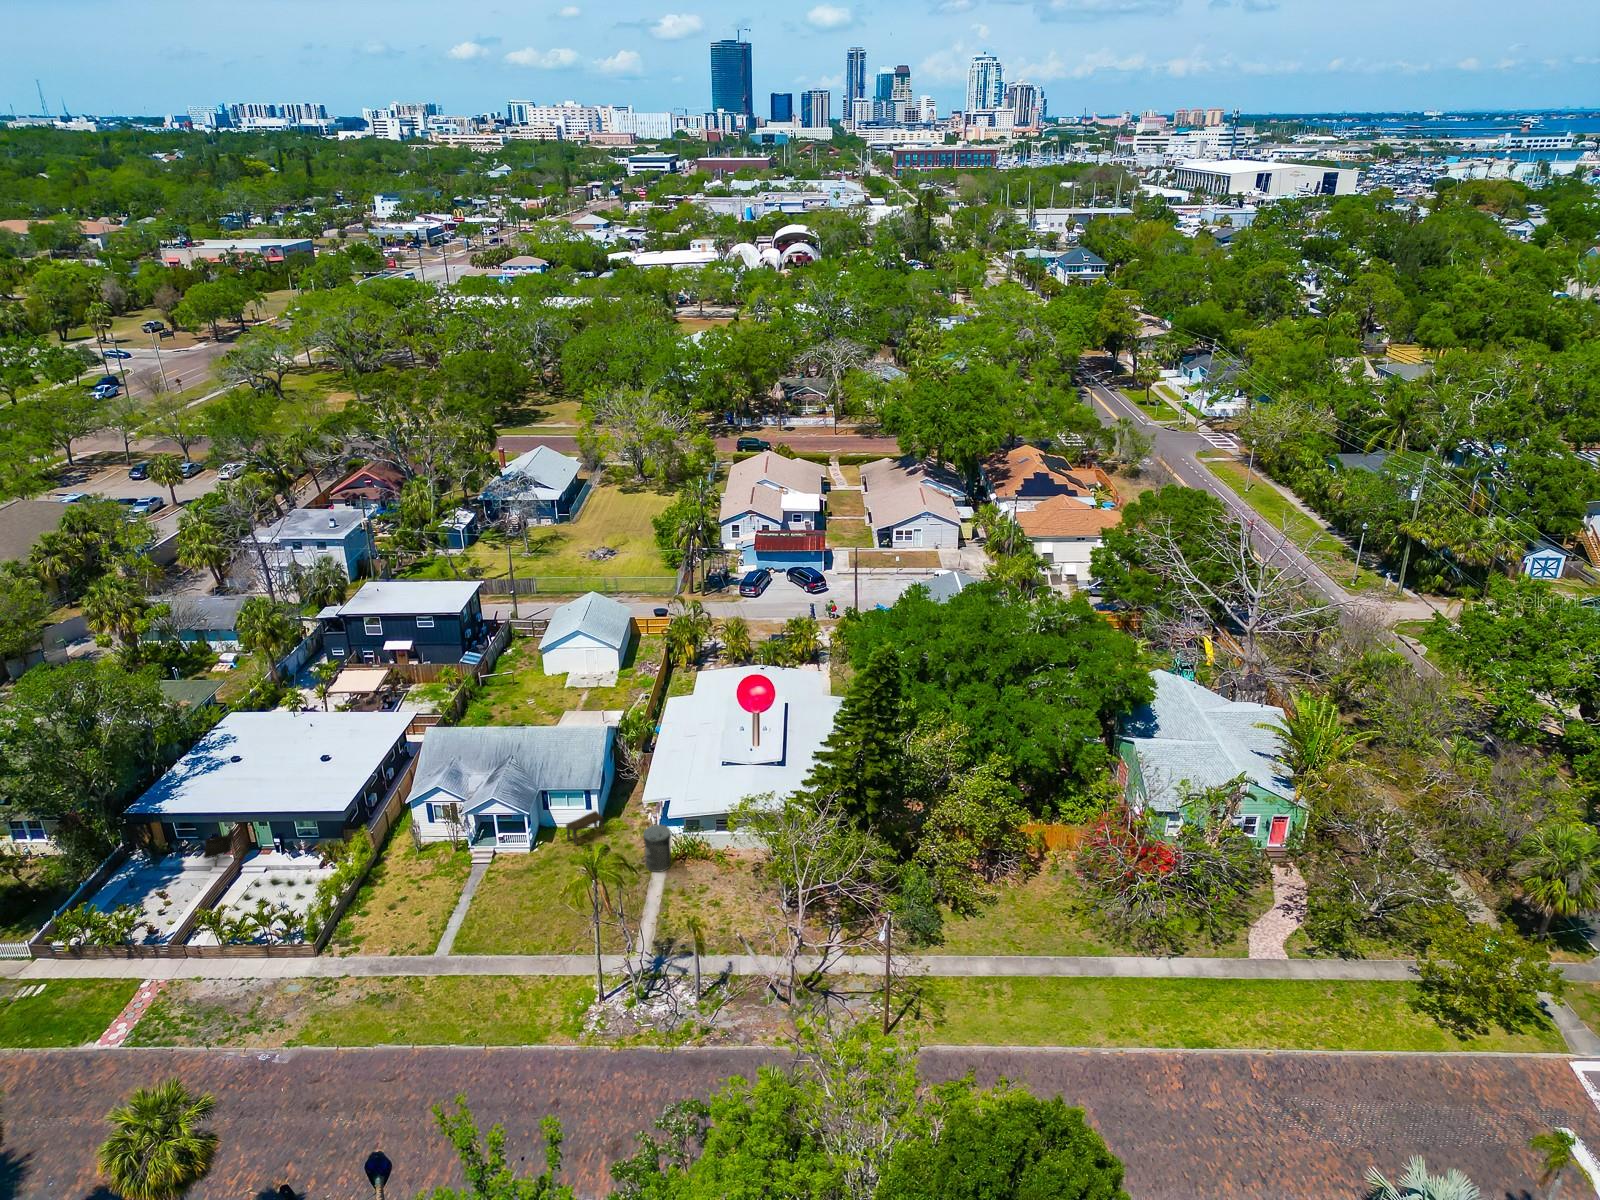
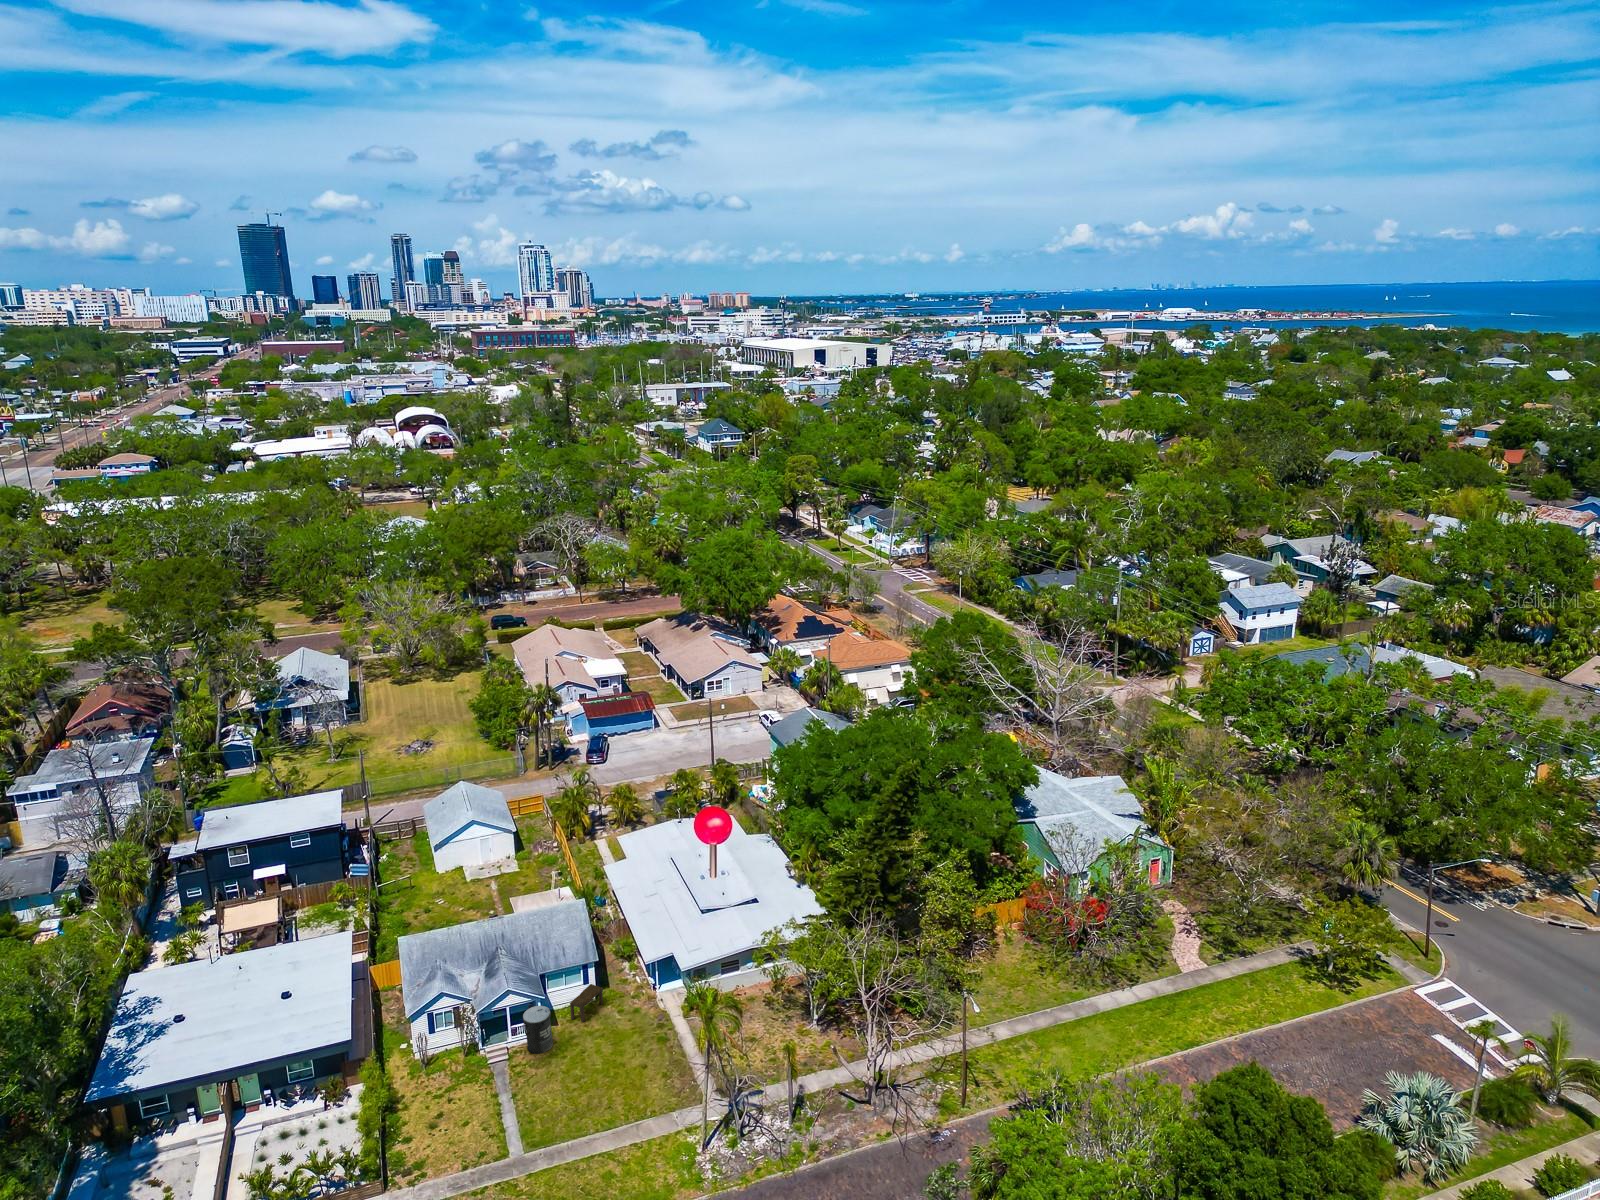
trash can: present [644,825,671,872] -> present [523,1006,553,1054]
lounge chair: present [203,829,234,866] -> none [173,1095,214,1146]

